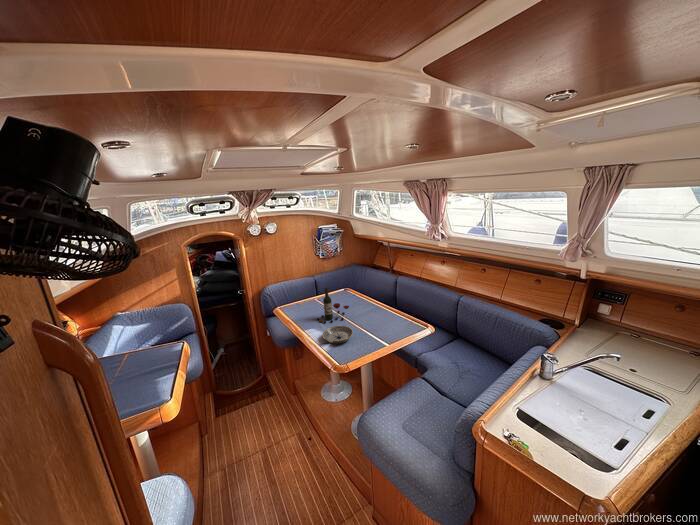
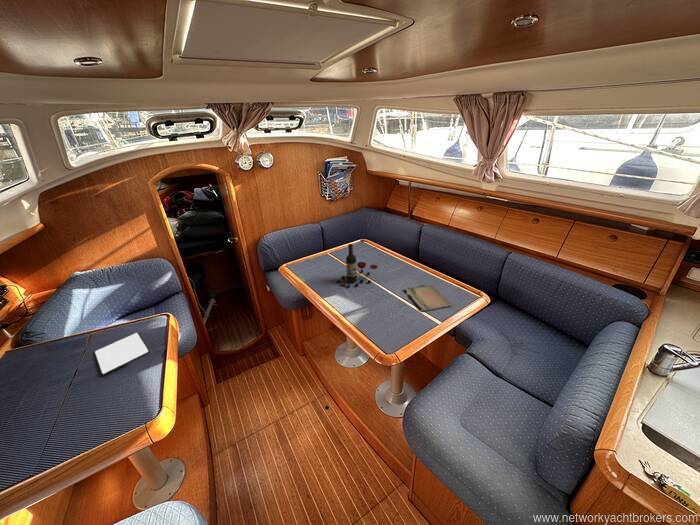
tray: none [369,319,403,339] -> present [405,285,453,311]
bowl: present [322,326,353,344] -> none [352,293,392,319]
tablet: none [127,352,166,378] -> present [94,333,150,376]

